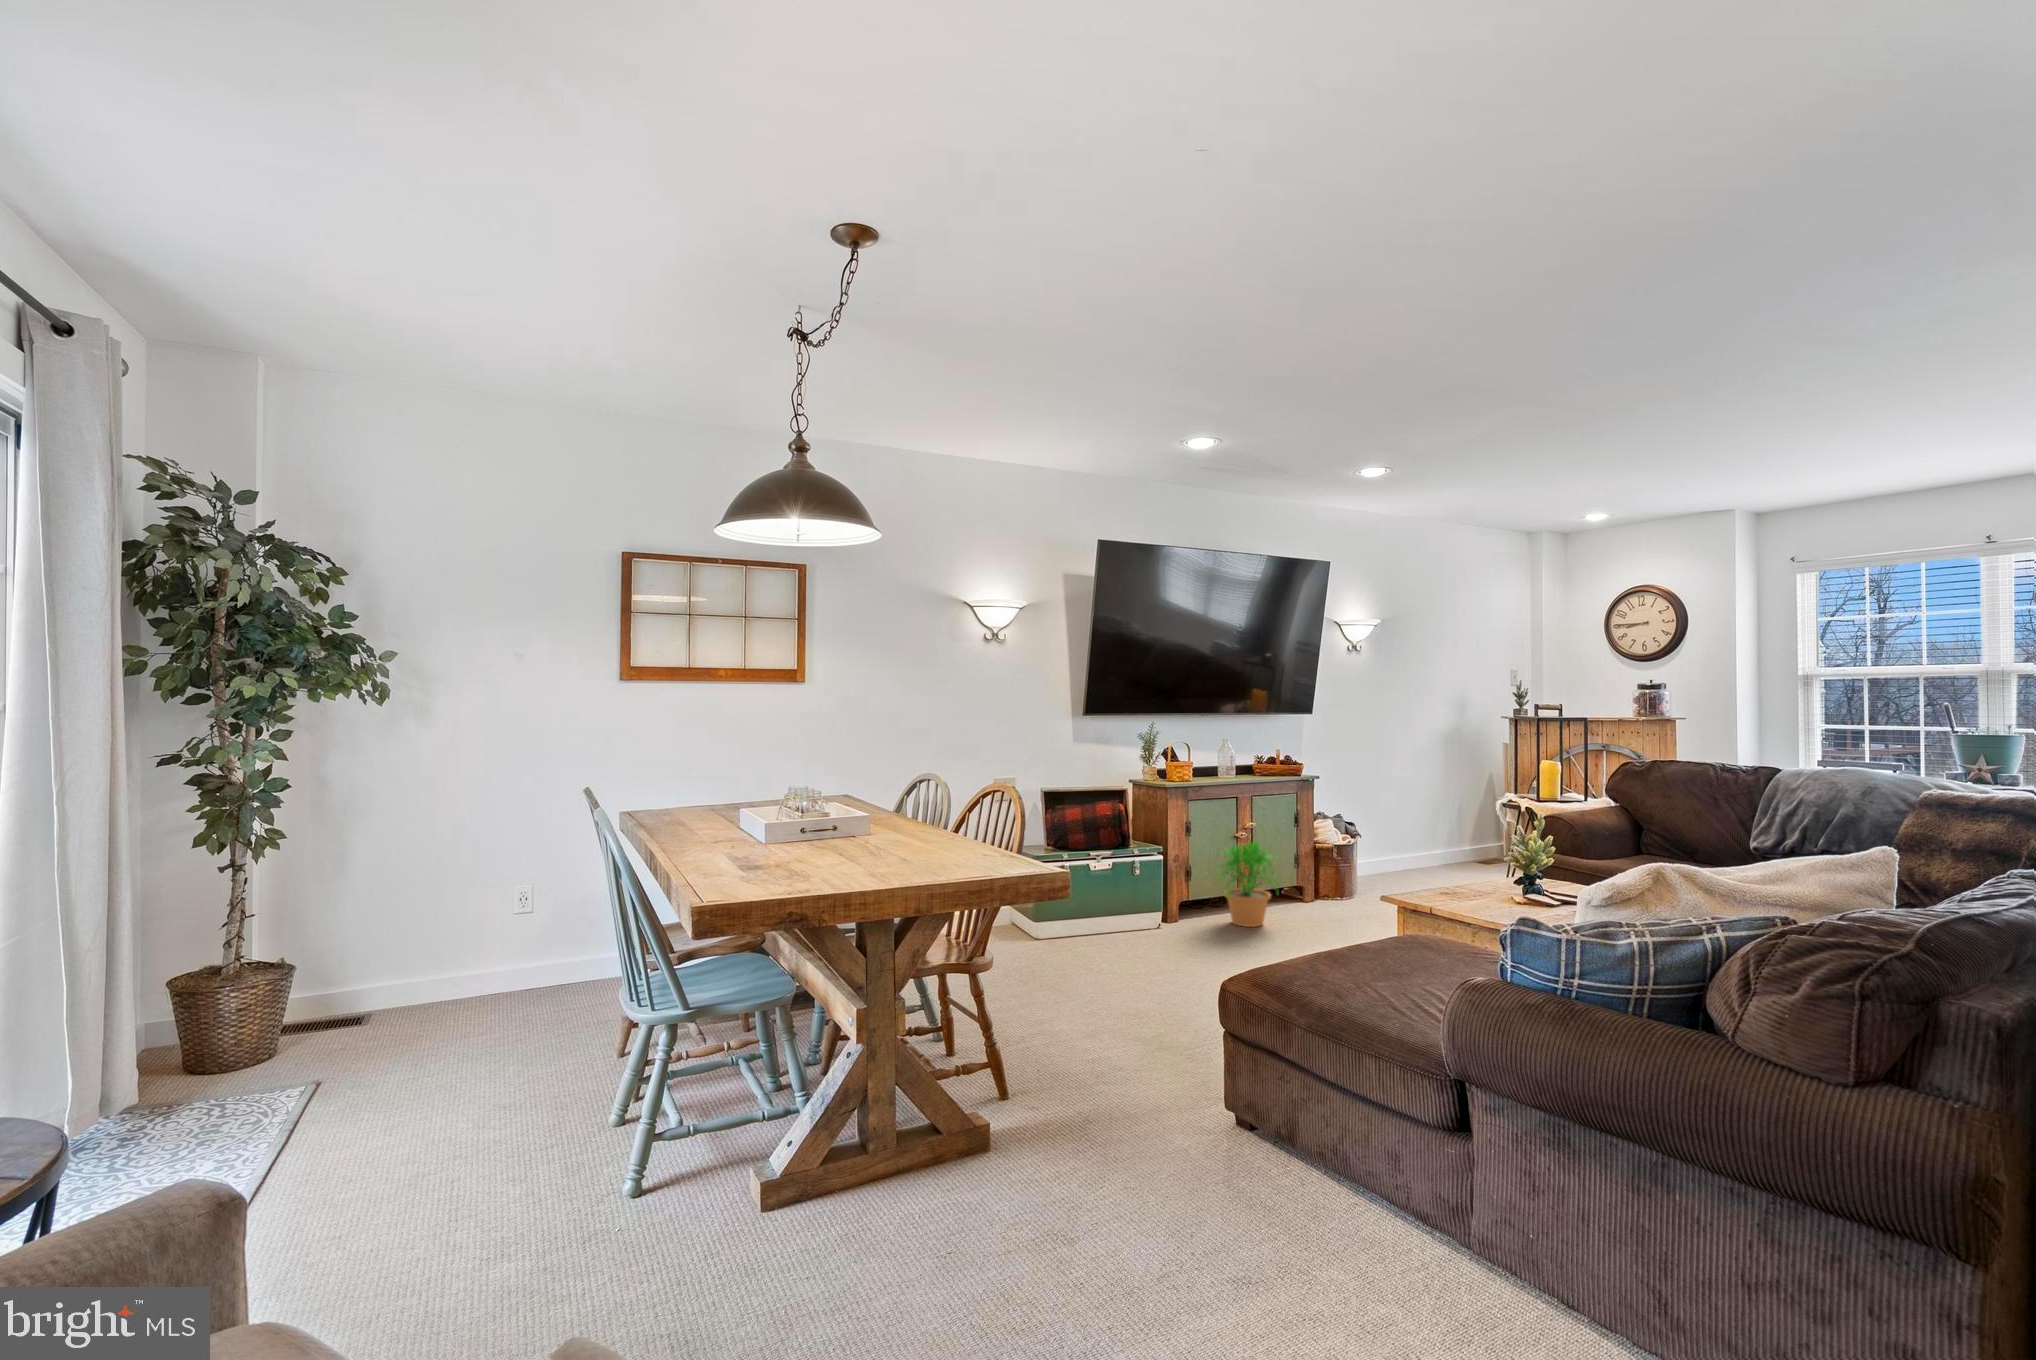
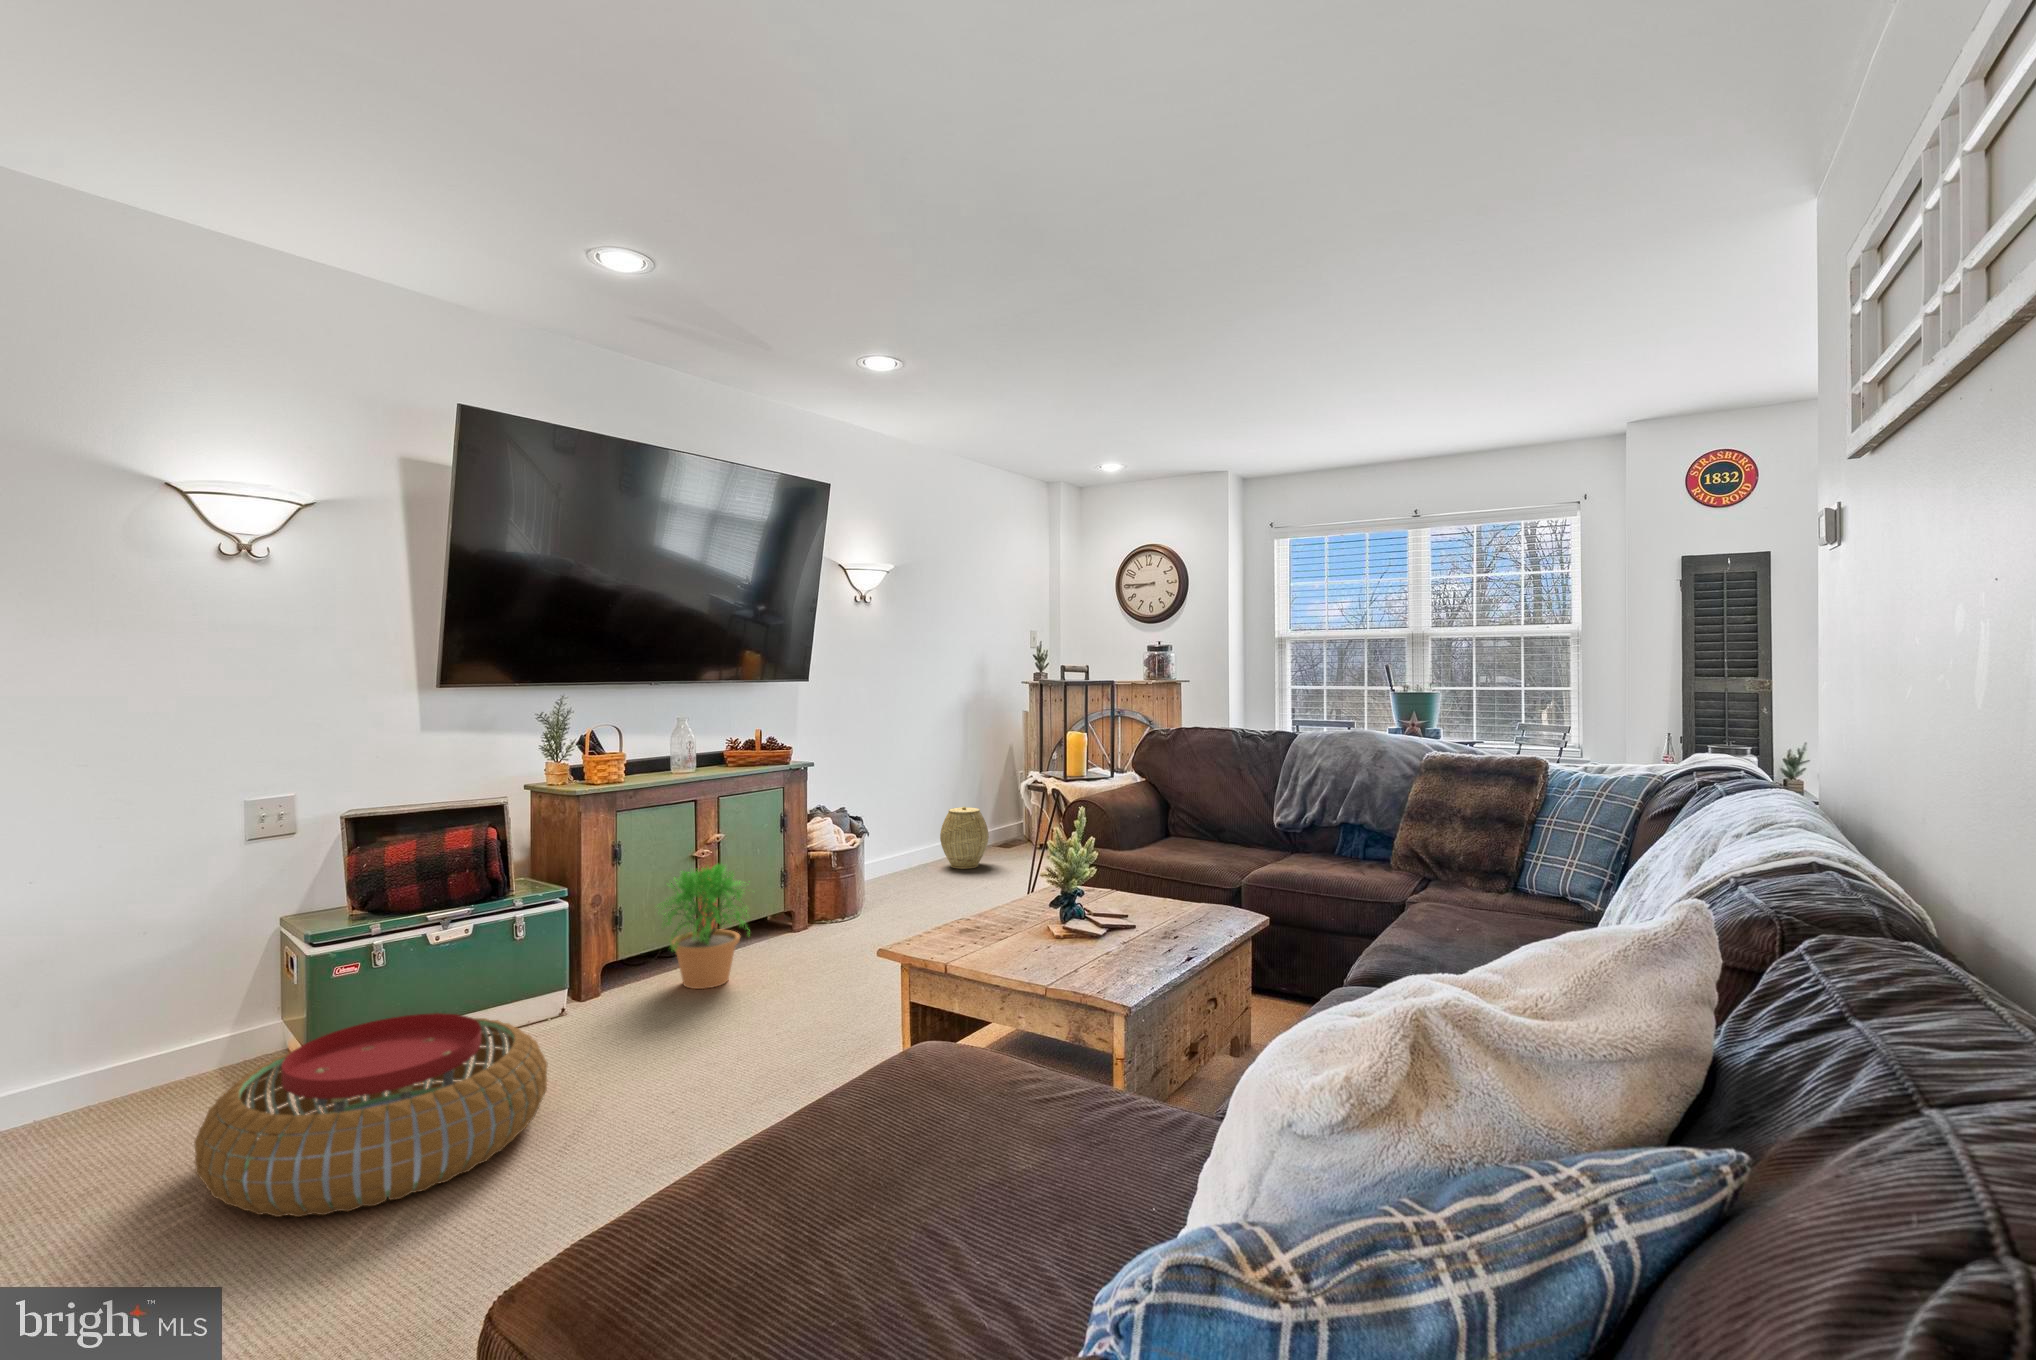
woven basket: none [1423,823,1469,877] -> present [940,806,989,869]
pouf: none [1015,903,1175,992] -> present [194,1013,547,1217]

